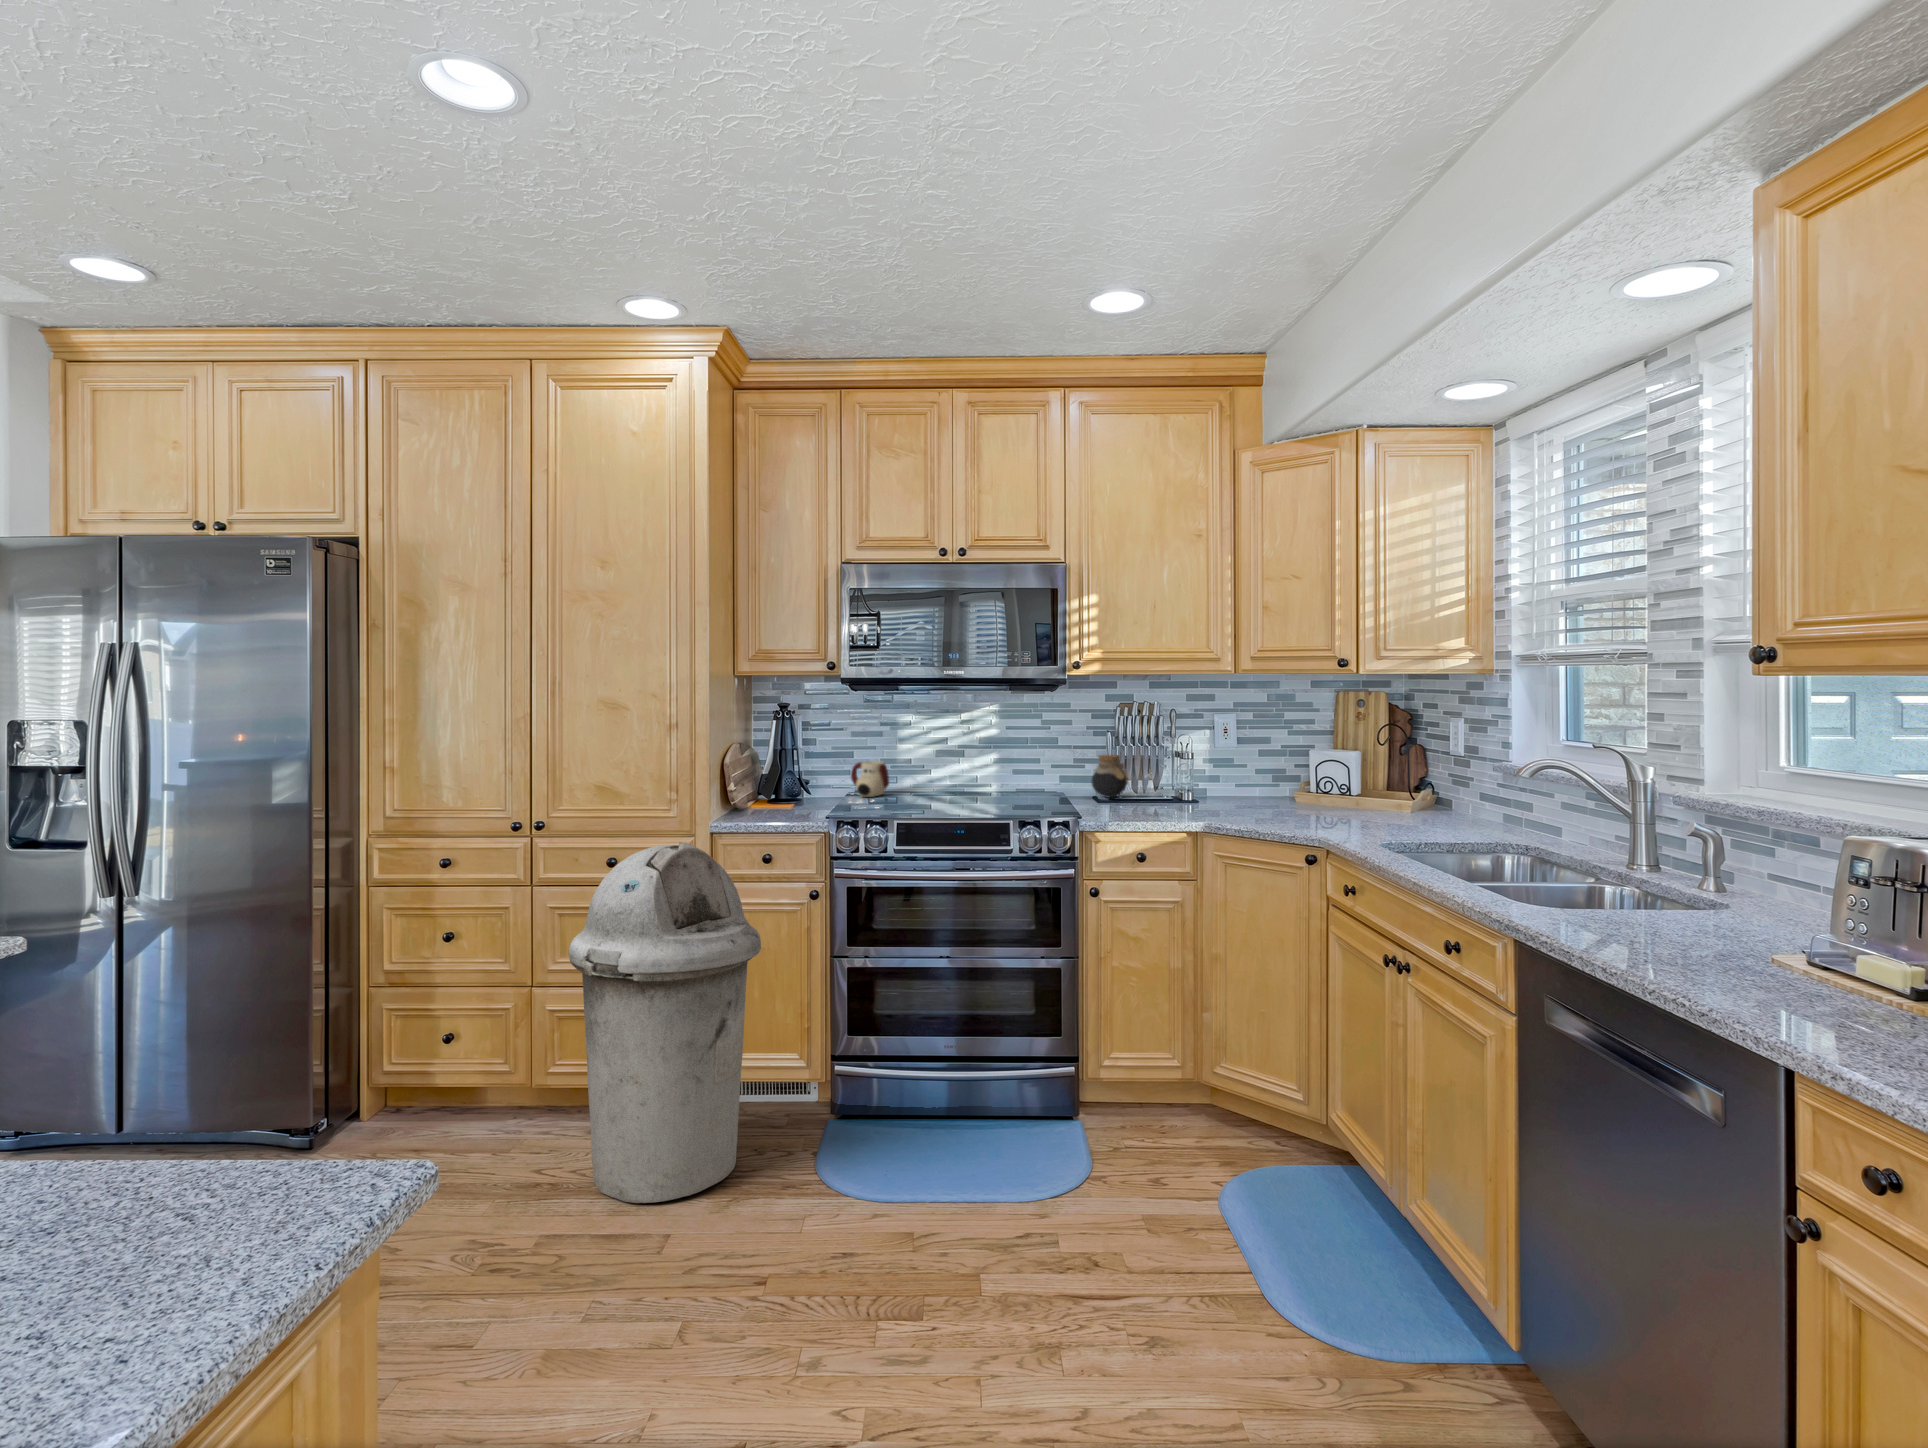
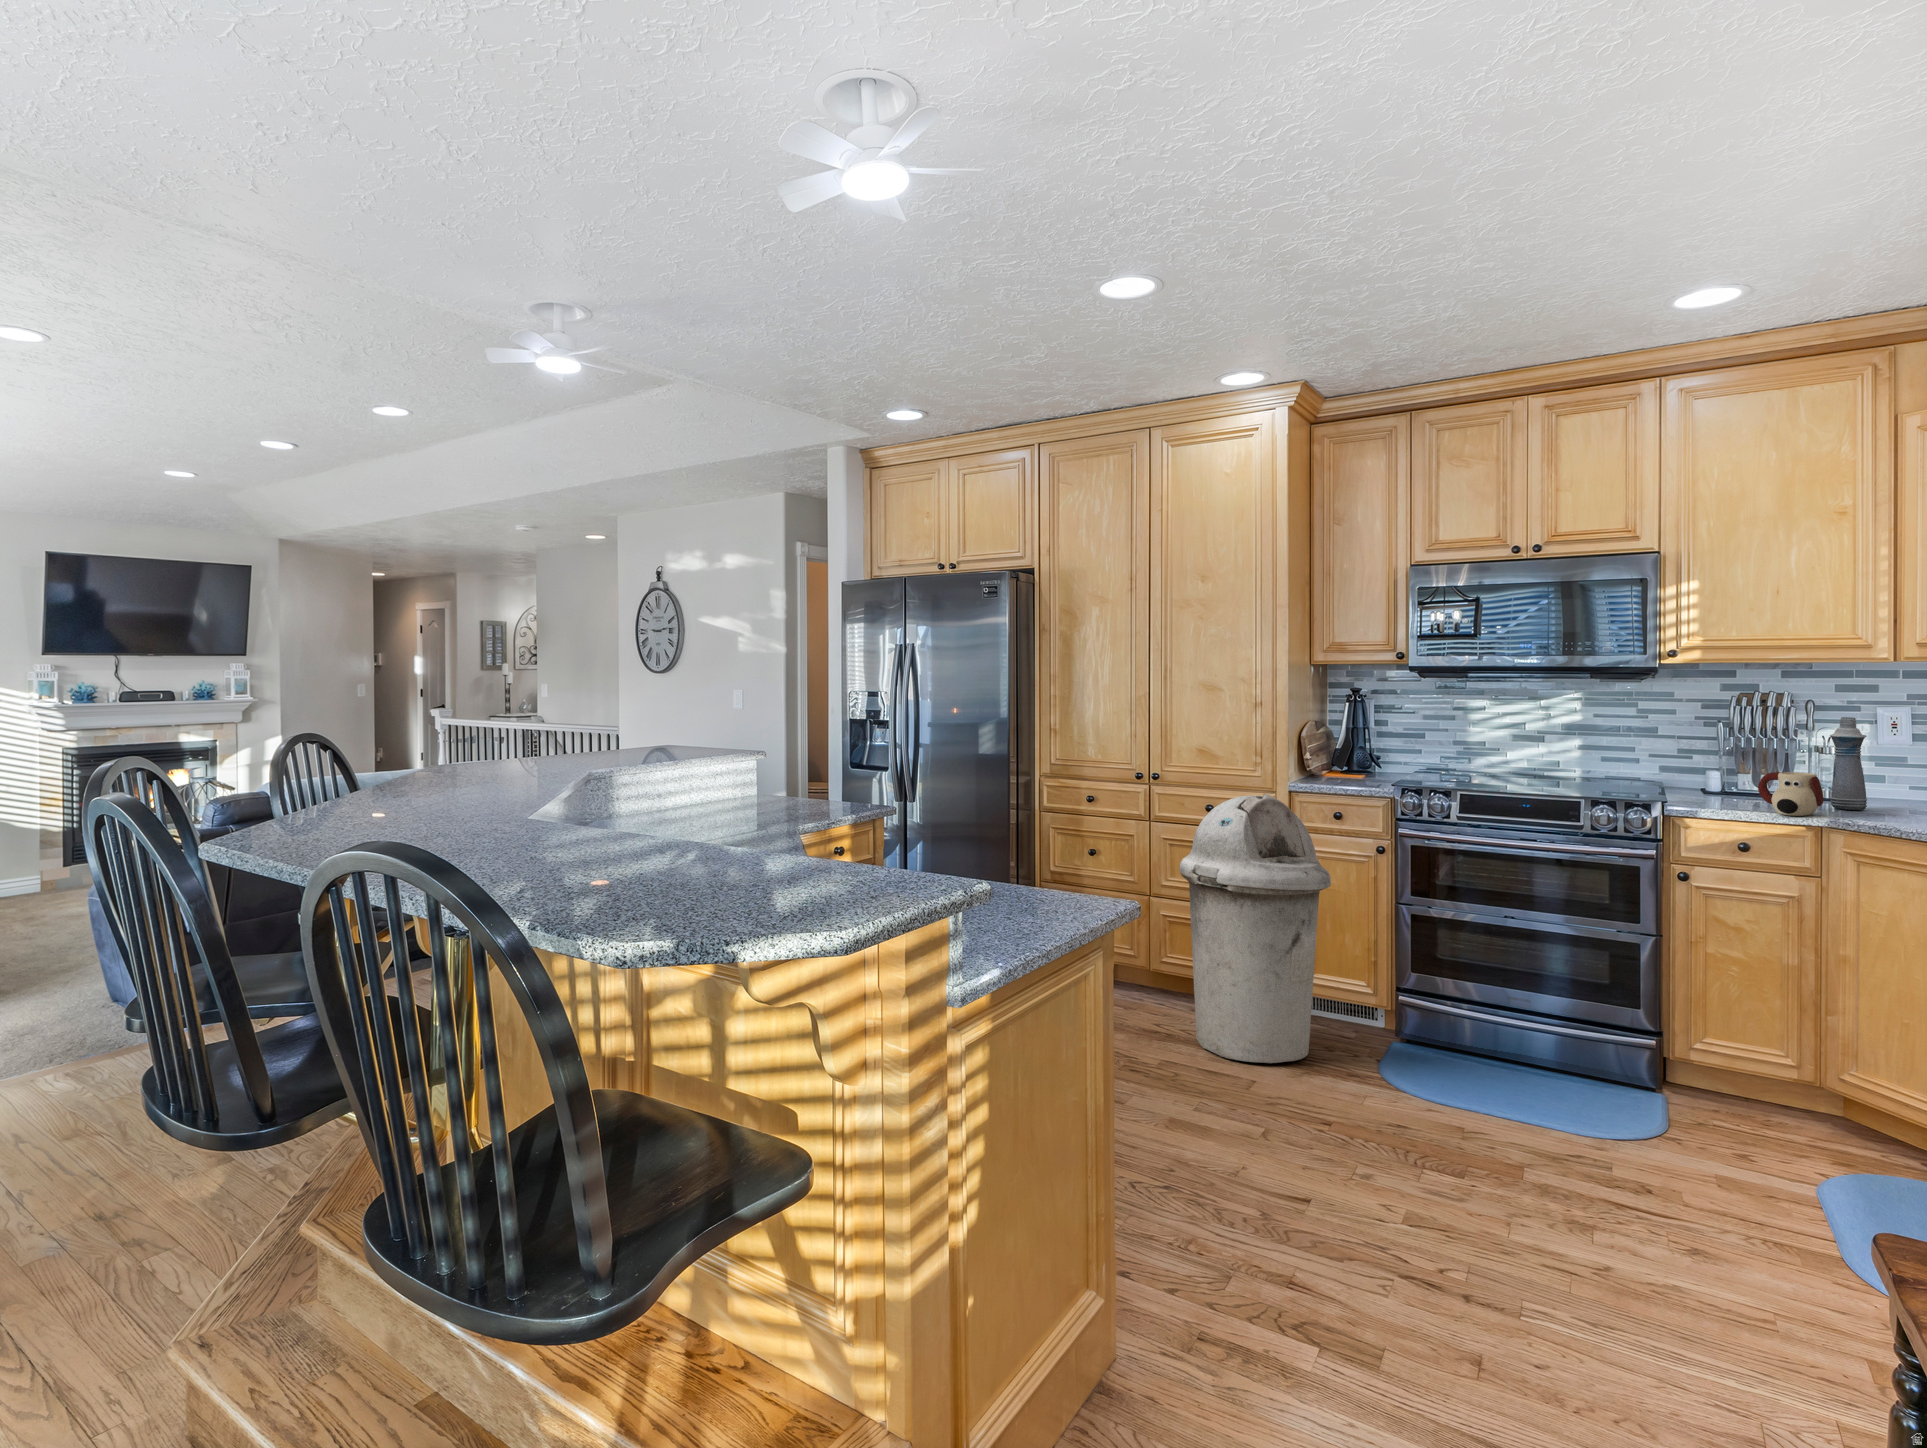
bottle: none [1198,726,1224,813] -> present [1830,717,1867,810]
jar: present [1092,755,1128,798] -> none [1698,746,1747,791]
mug: present [851,761,889,797] -> present [1758,772,1824,816]

